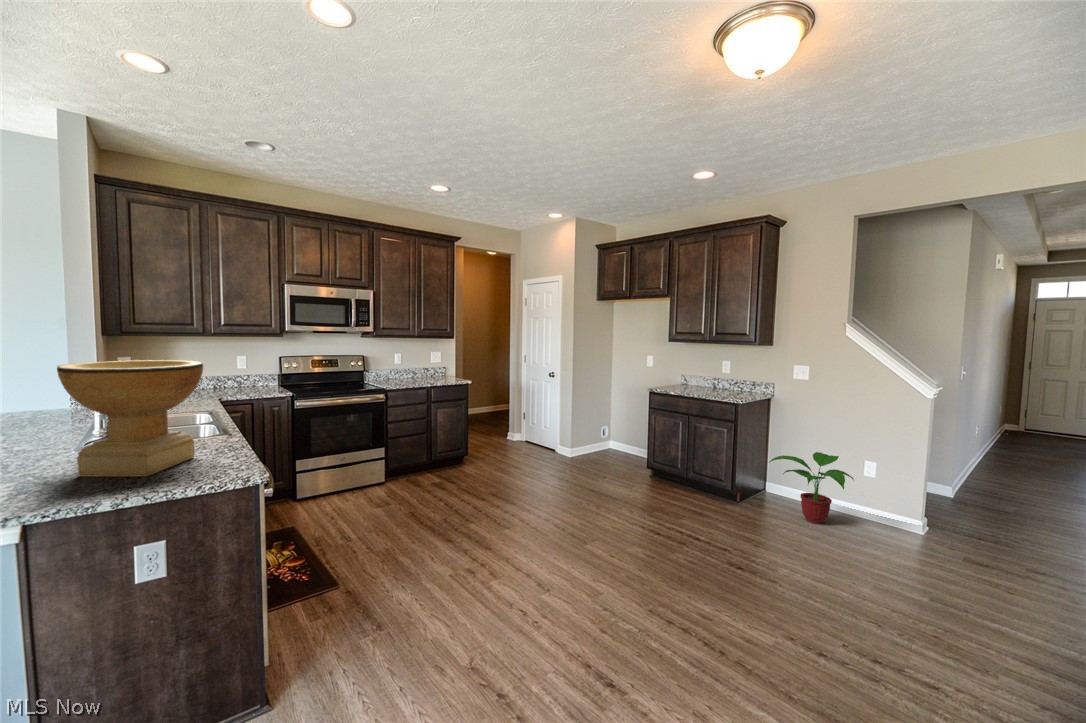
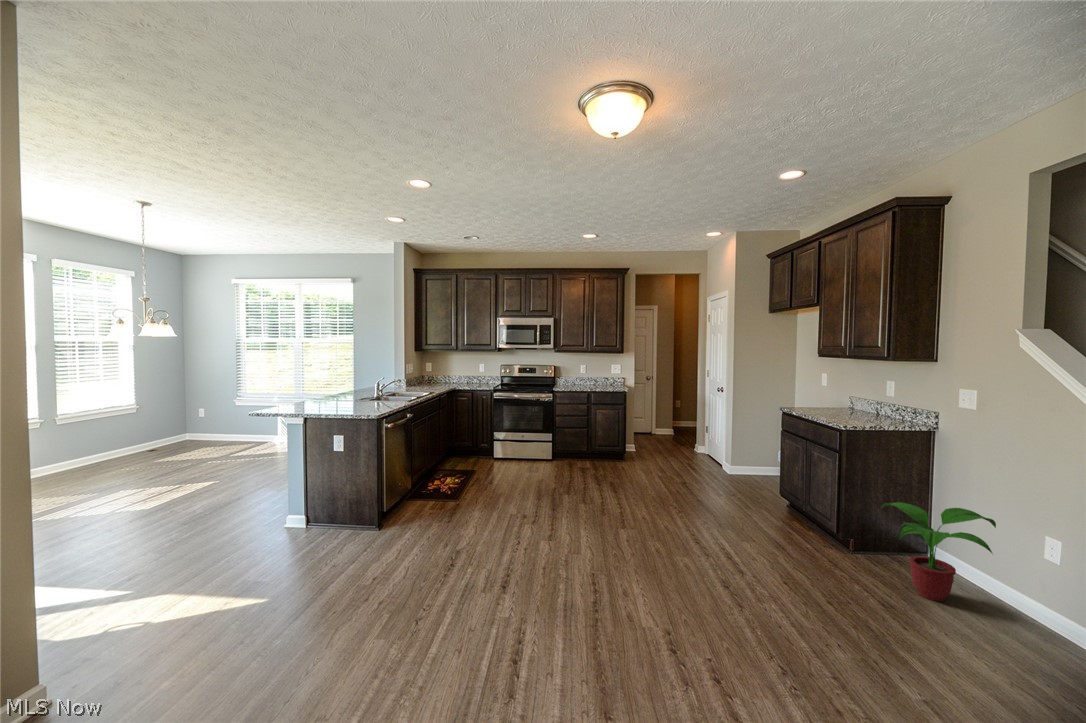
decorative bowl: present [57,360,203,477] -> none [329,359,380,409]

